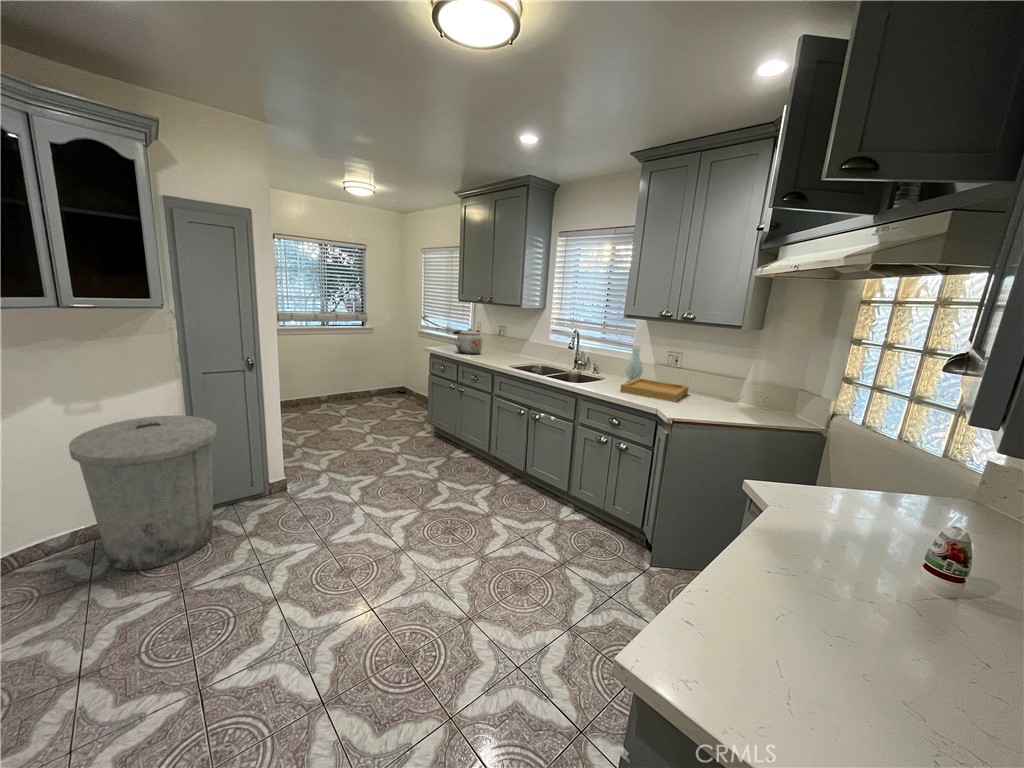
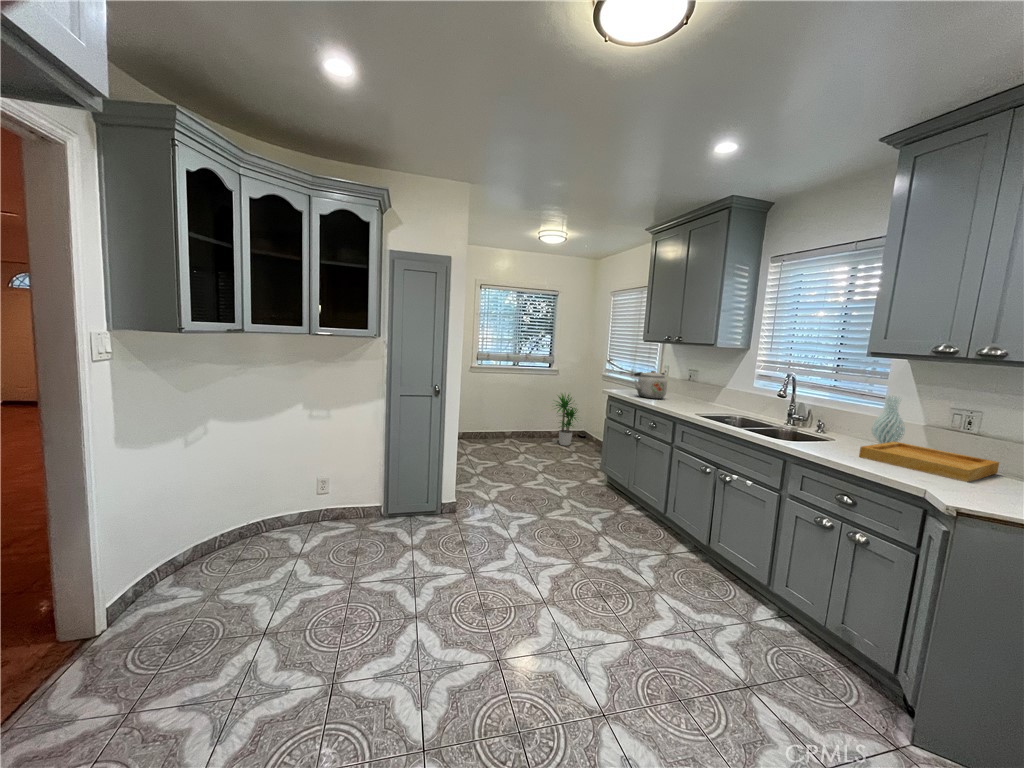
potted plant: none [369,349,404,403] -> present [554,394,578,446]
trash can: present [69,415,217,570] -> none [304,428,402,557]

